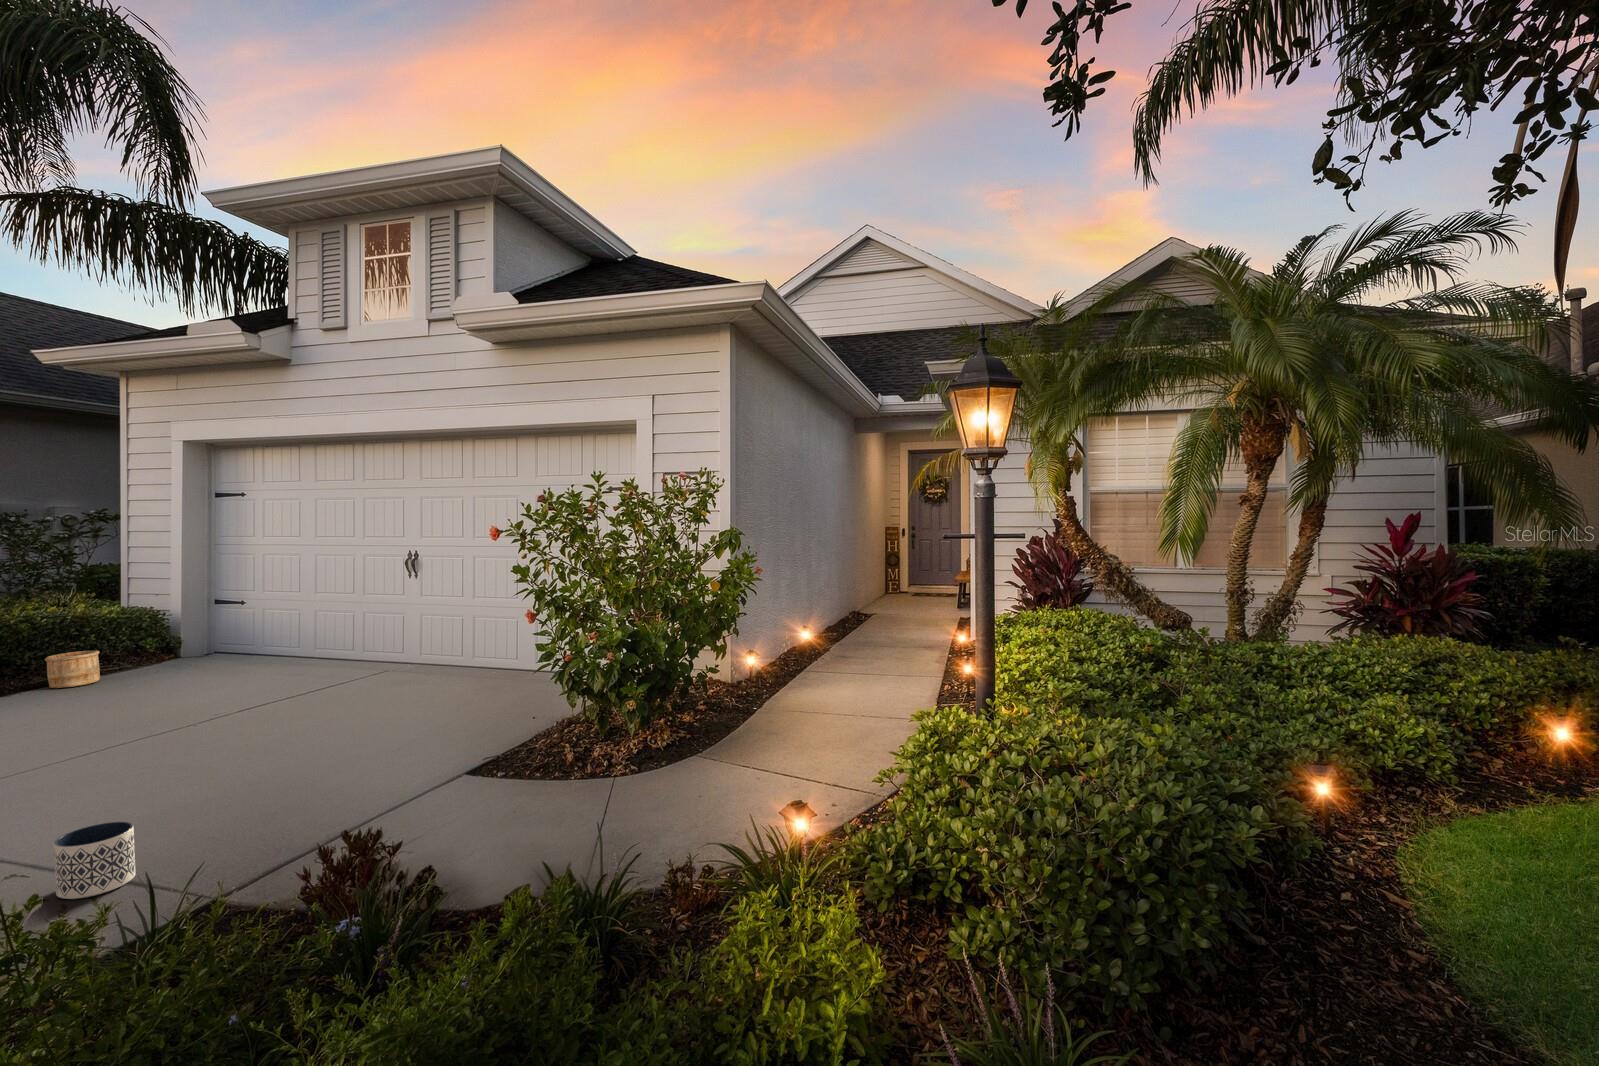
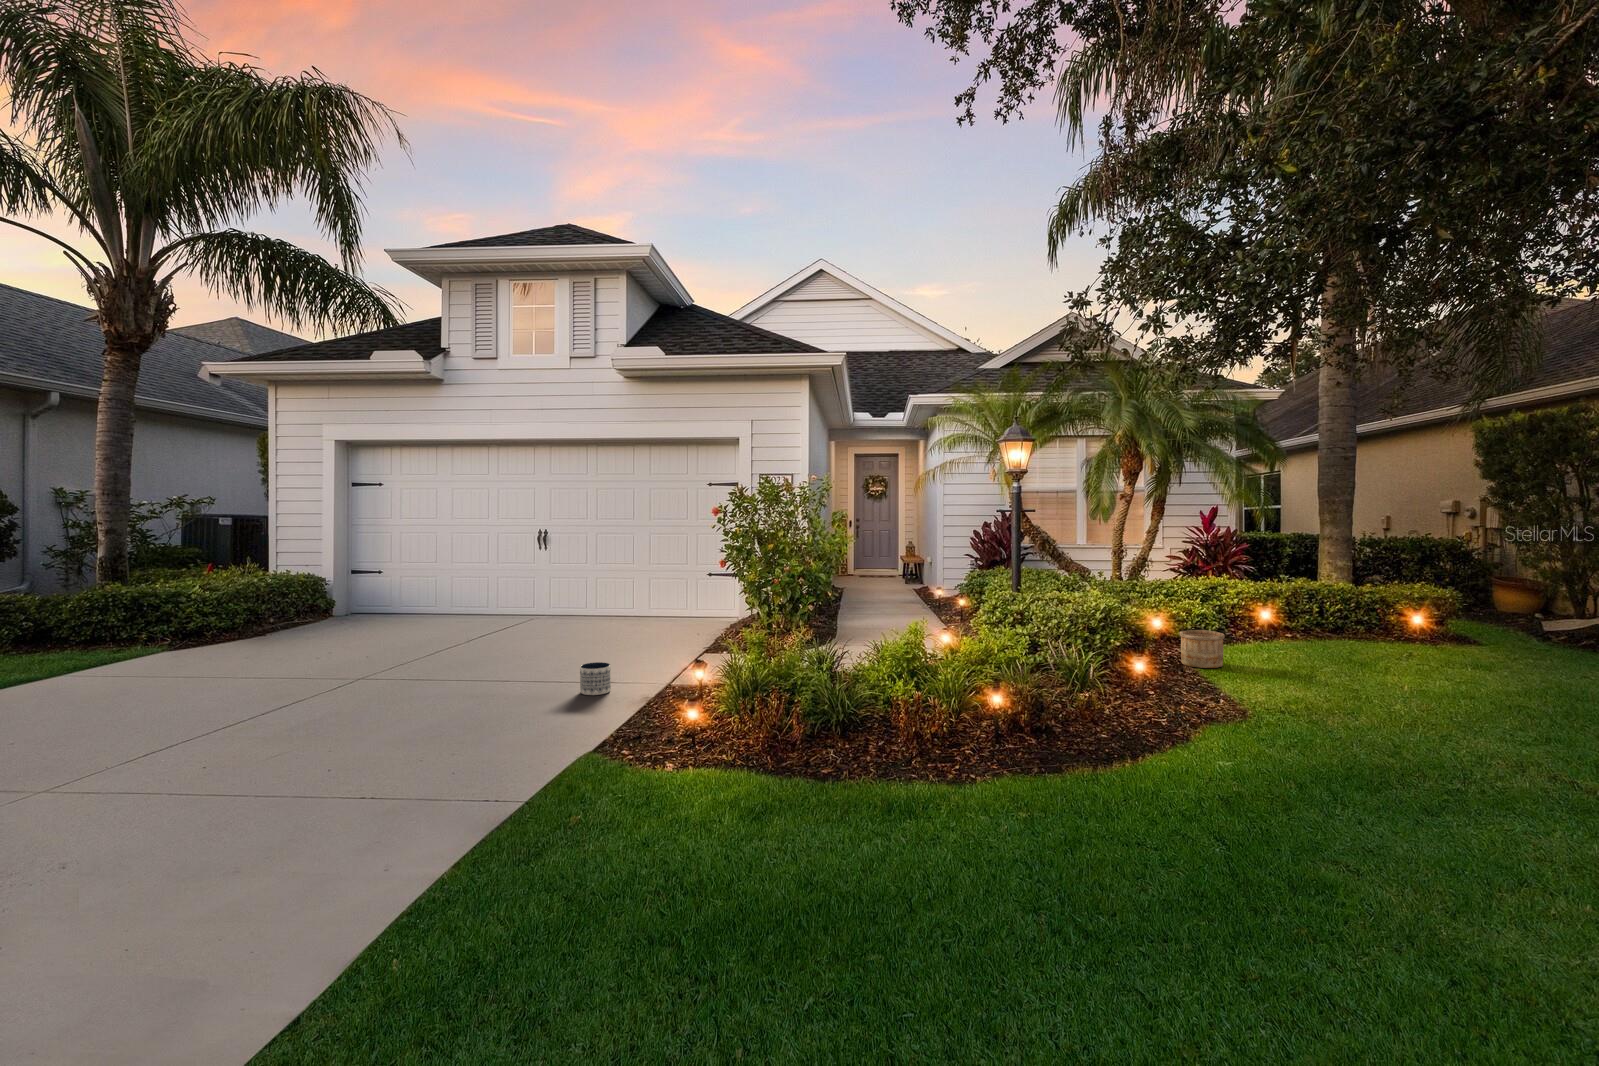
wooden bucket: present [45,651,100,688] -> present [1180,630,1225,668]

